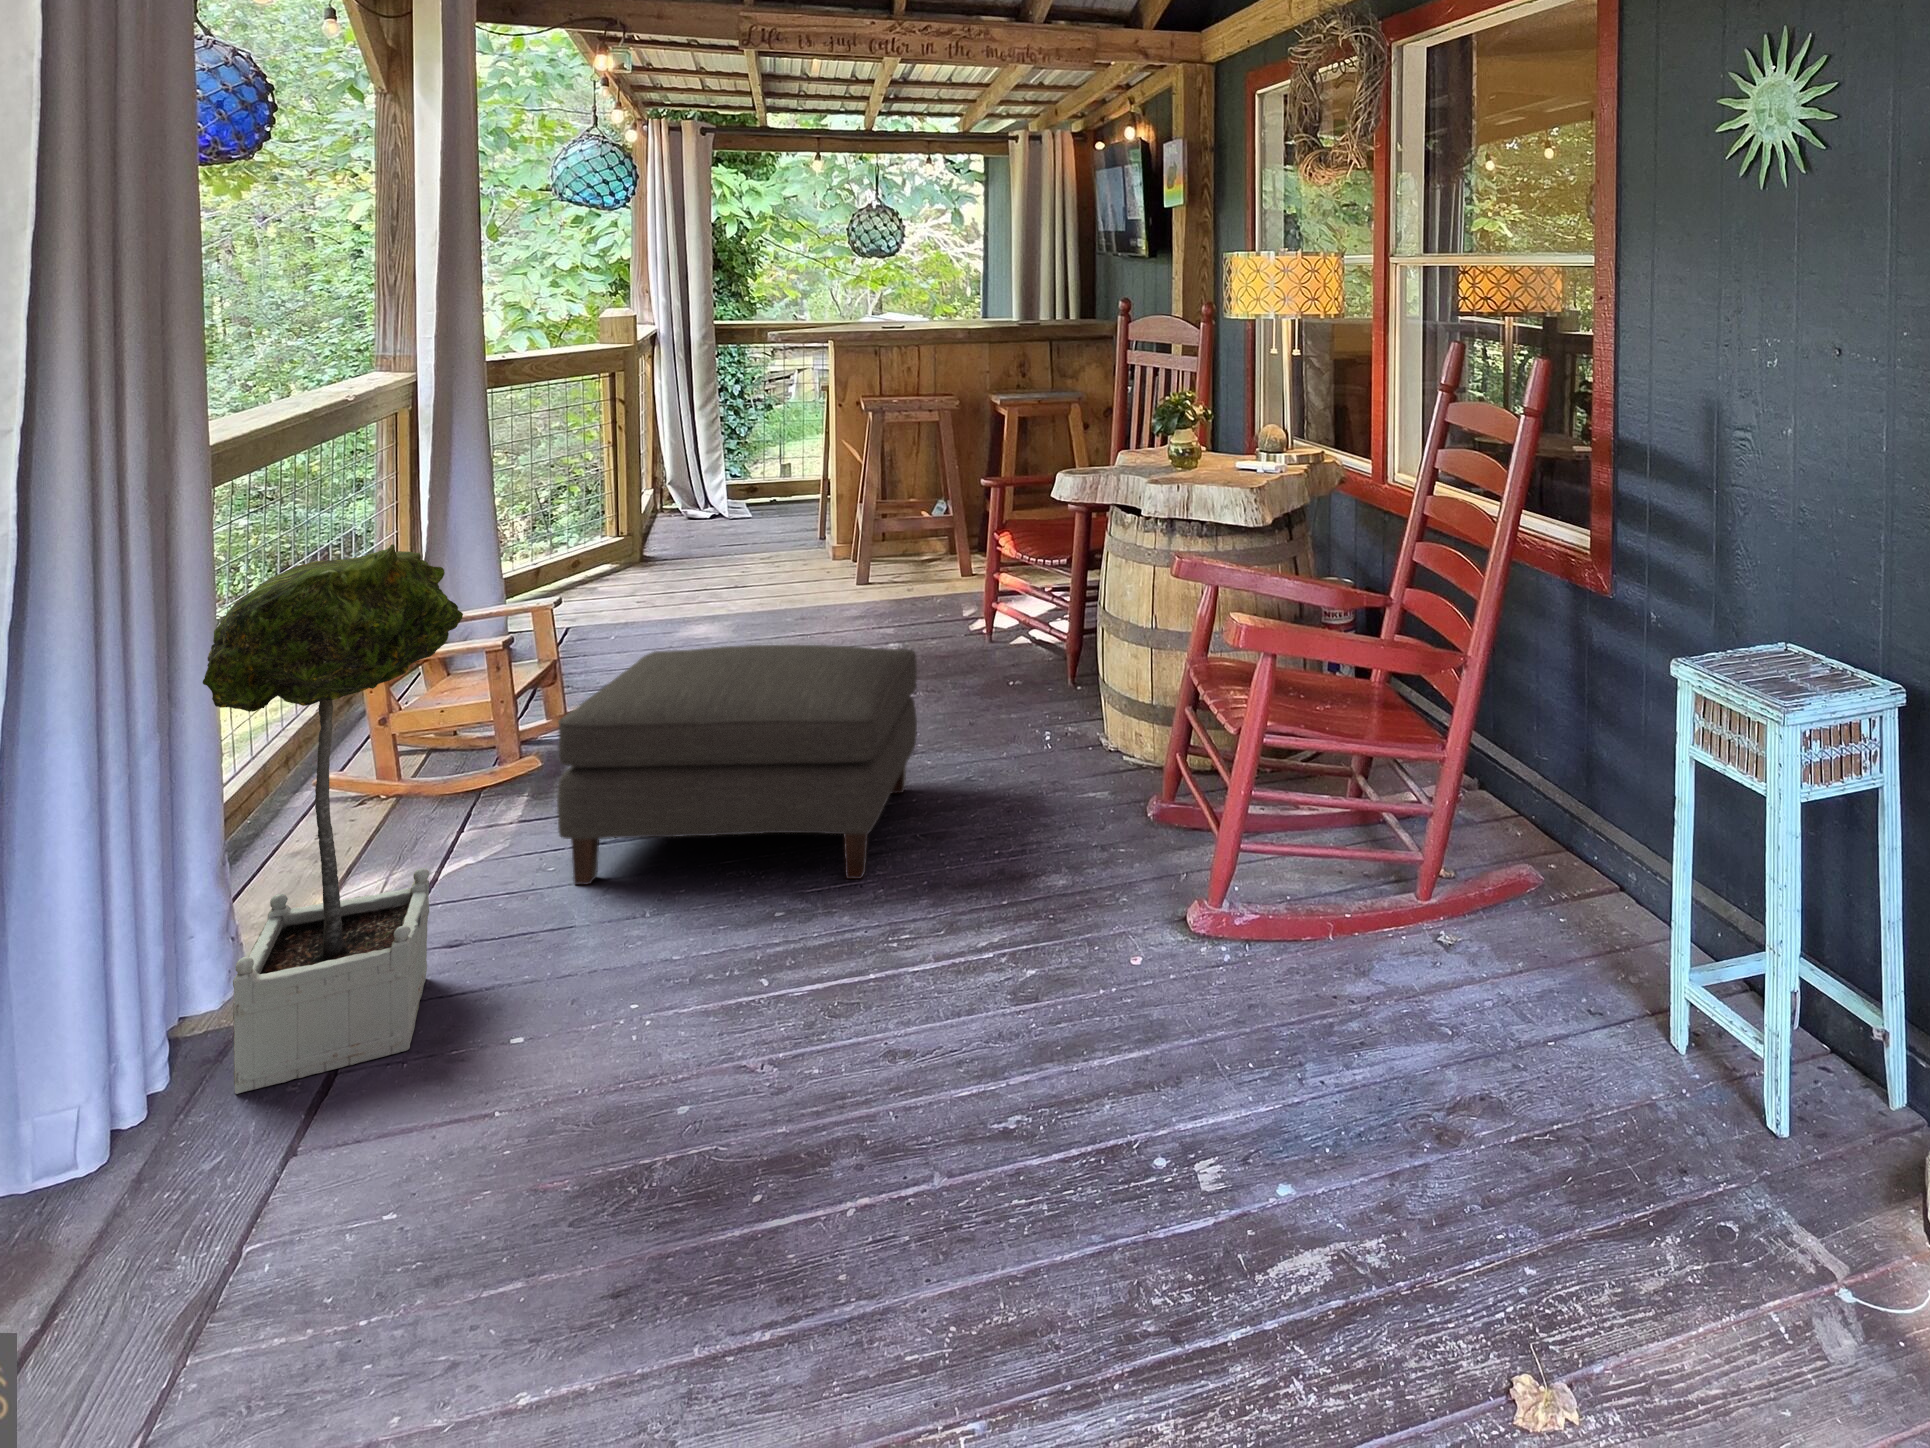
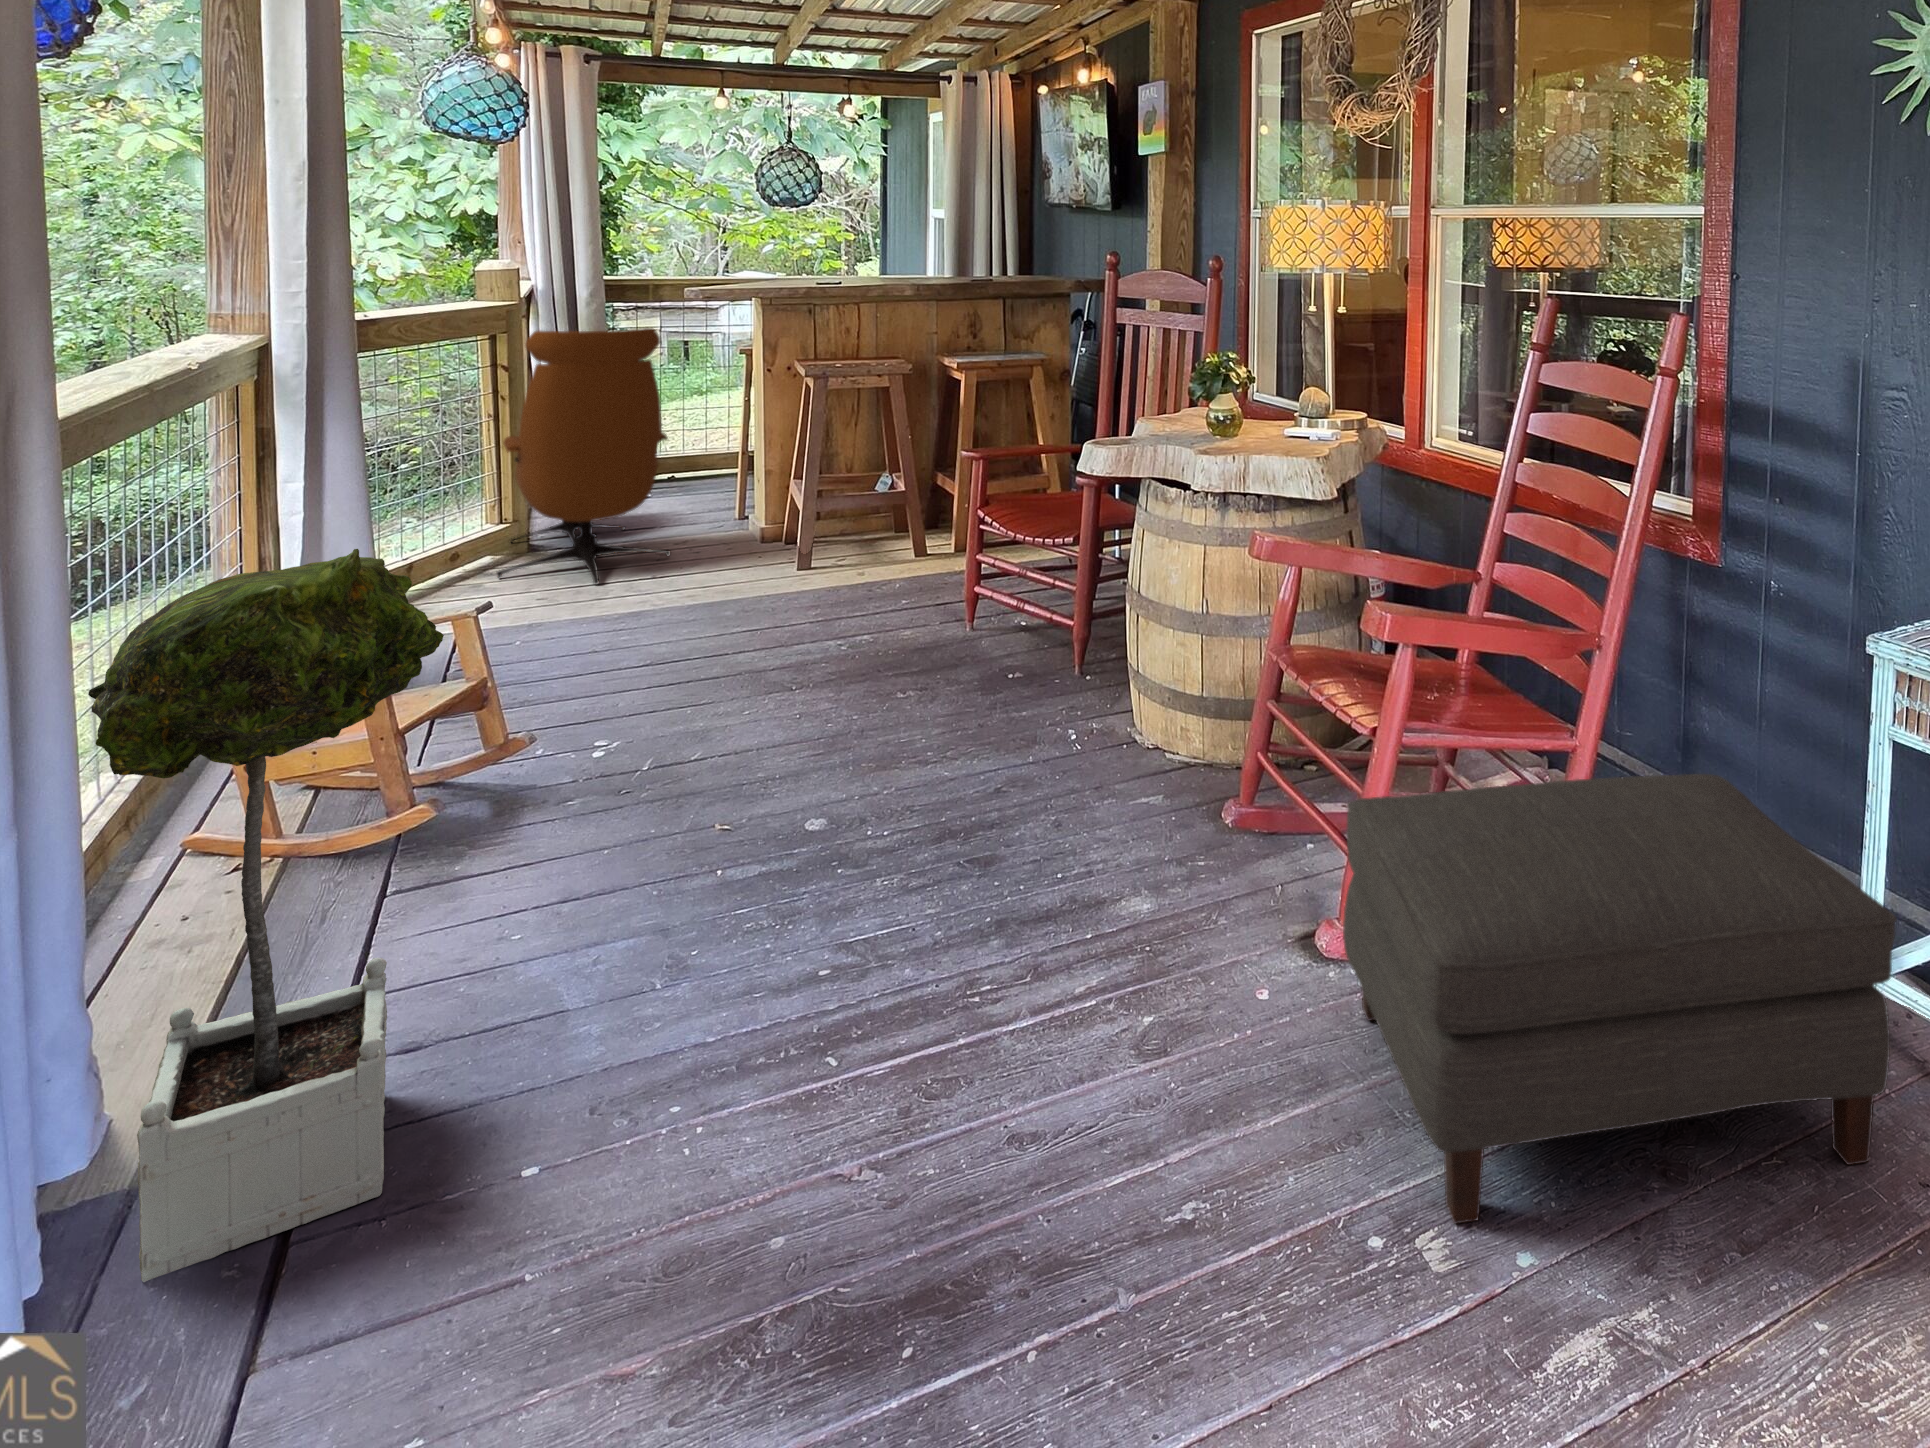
lounge chair: none [607,365,751,587] -> present [497,328,670,584]
ottoman: present [557,645,917,885] -> present [1343,774,1897,1224]

